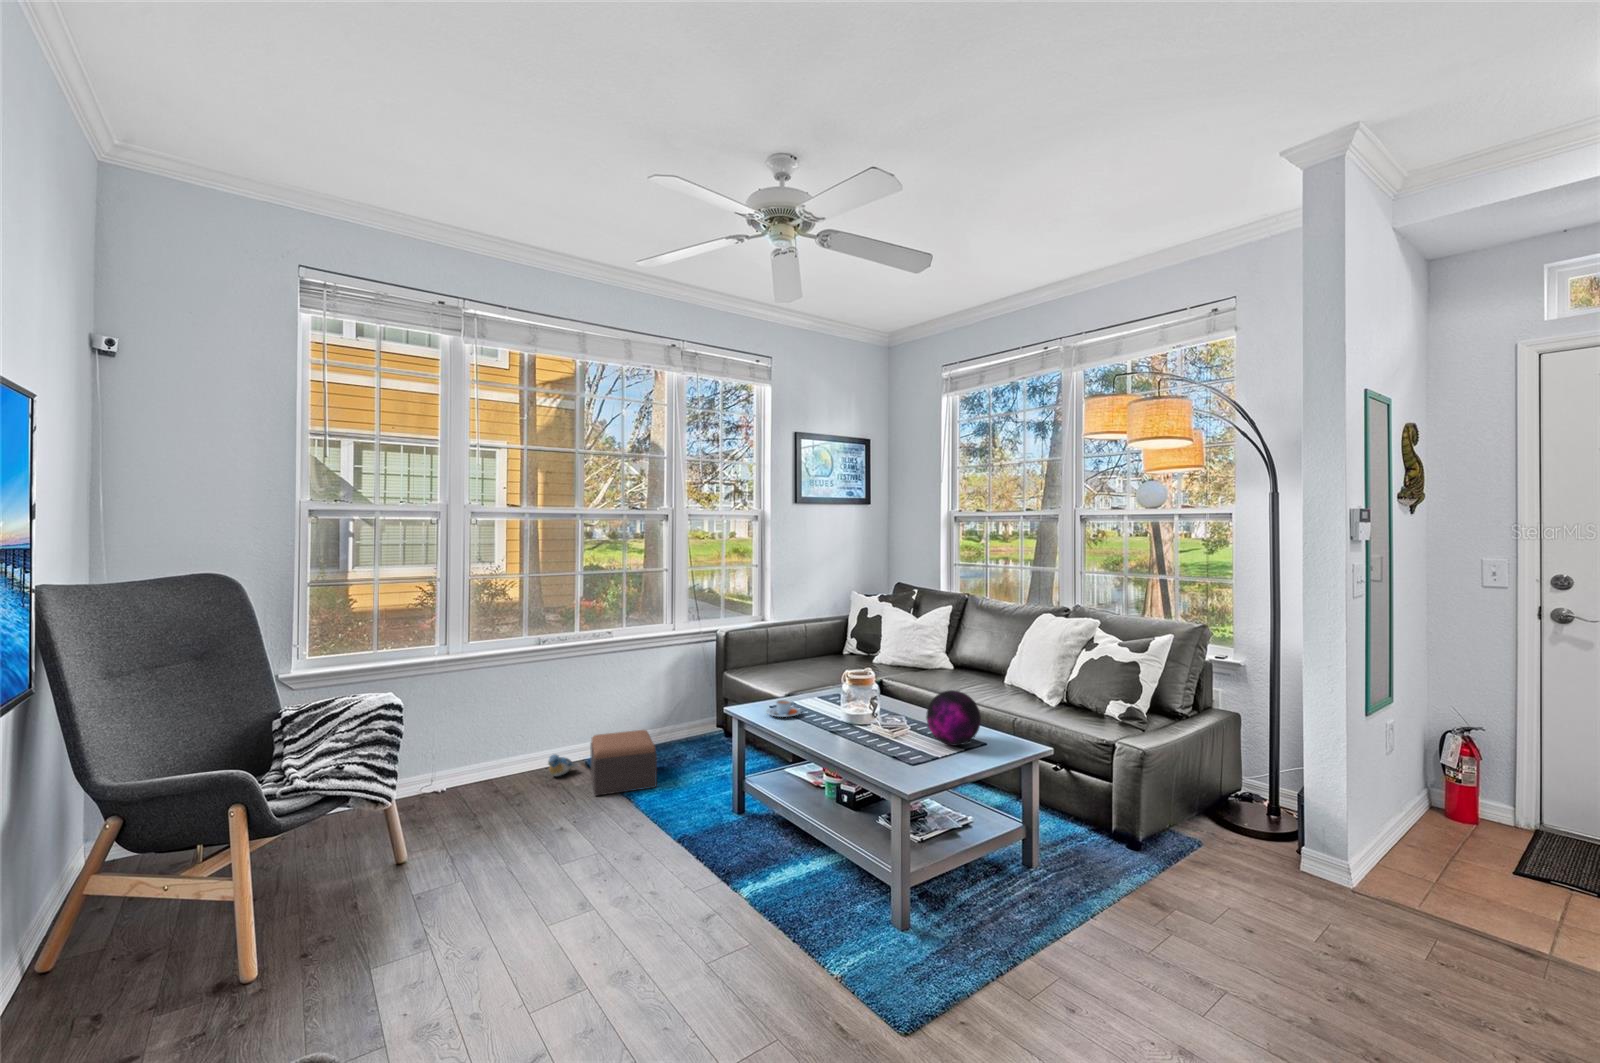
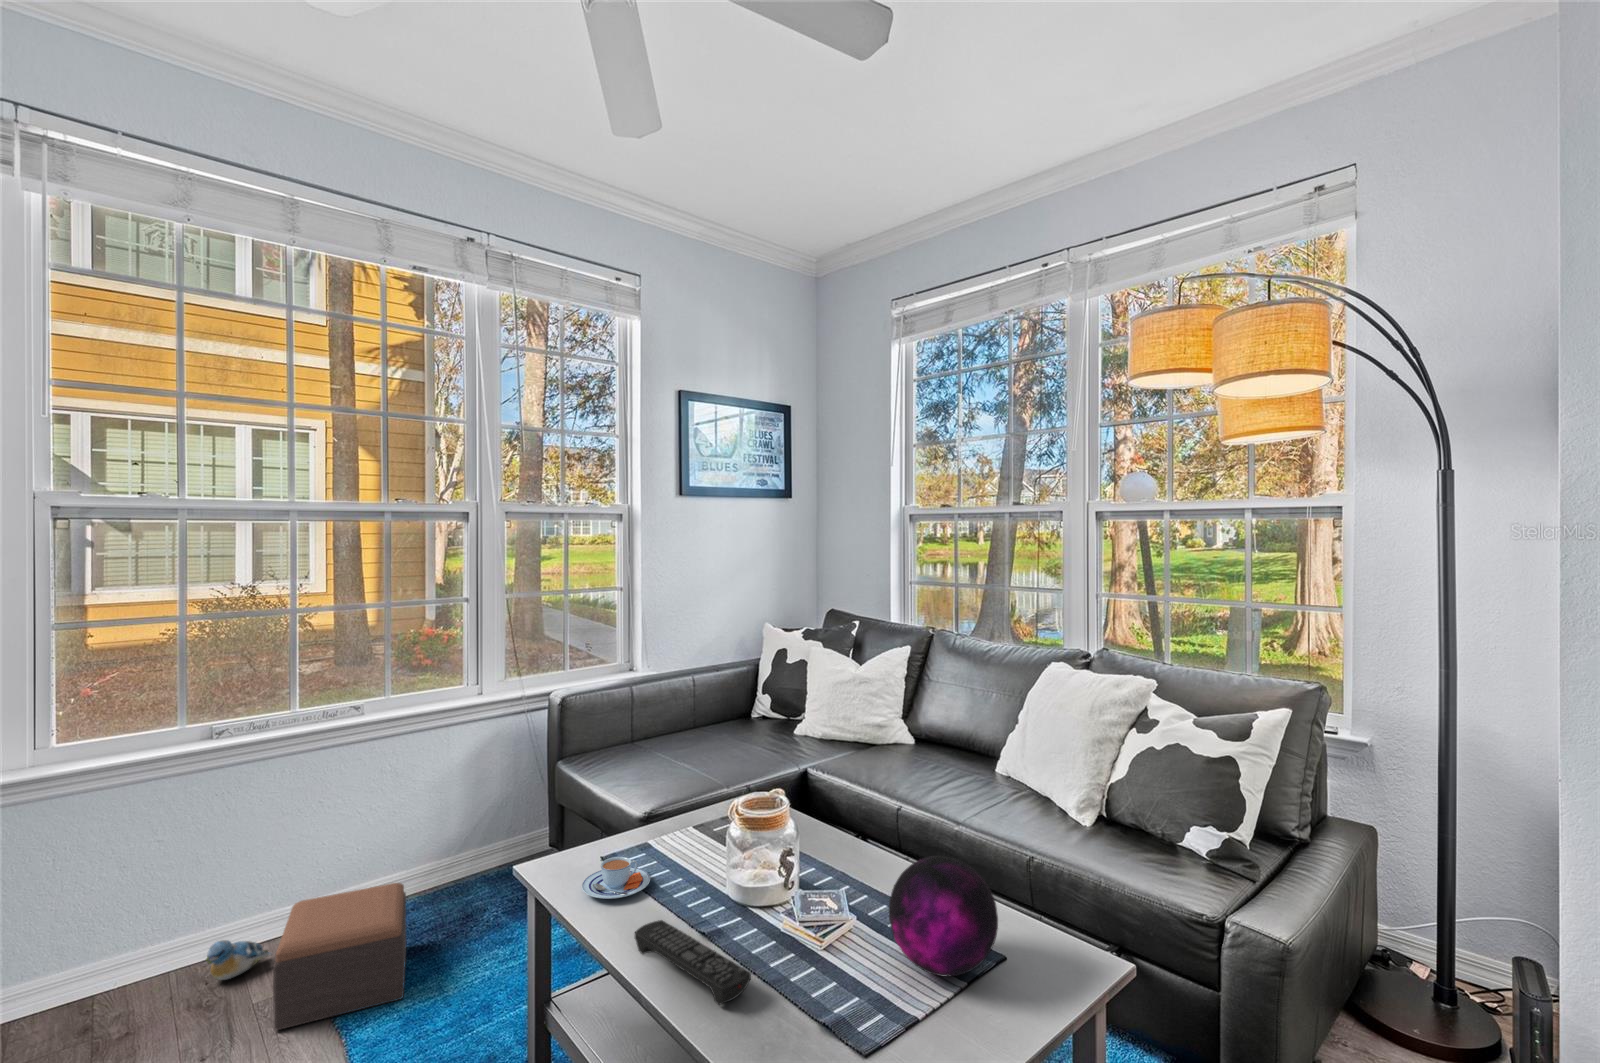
remote control: none [800,722,859,750] -> present [635,920,751,1005]

